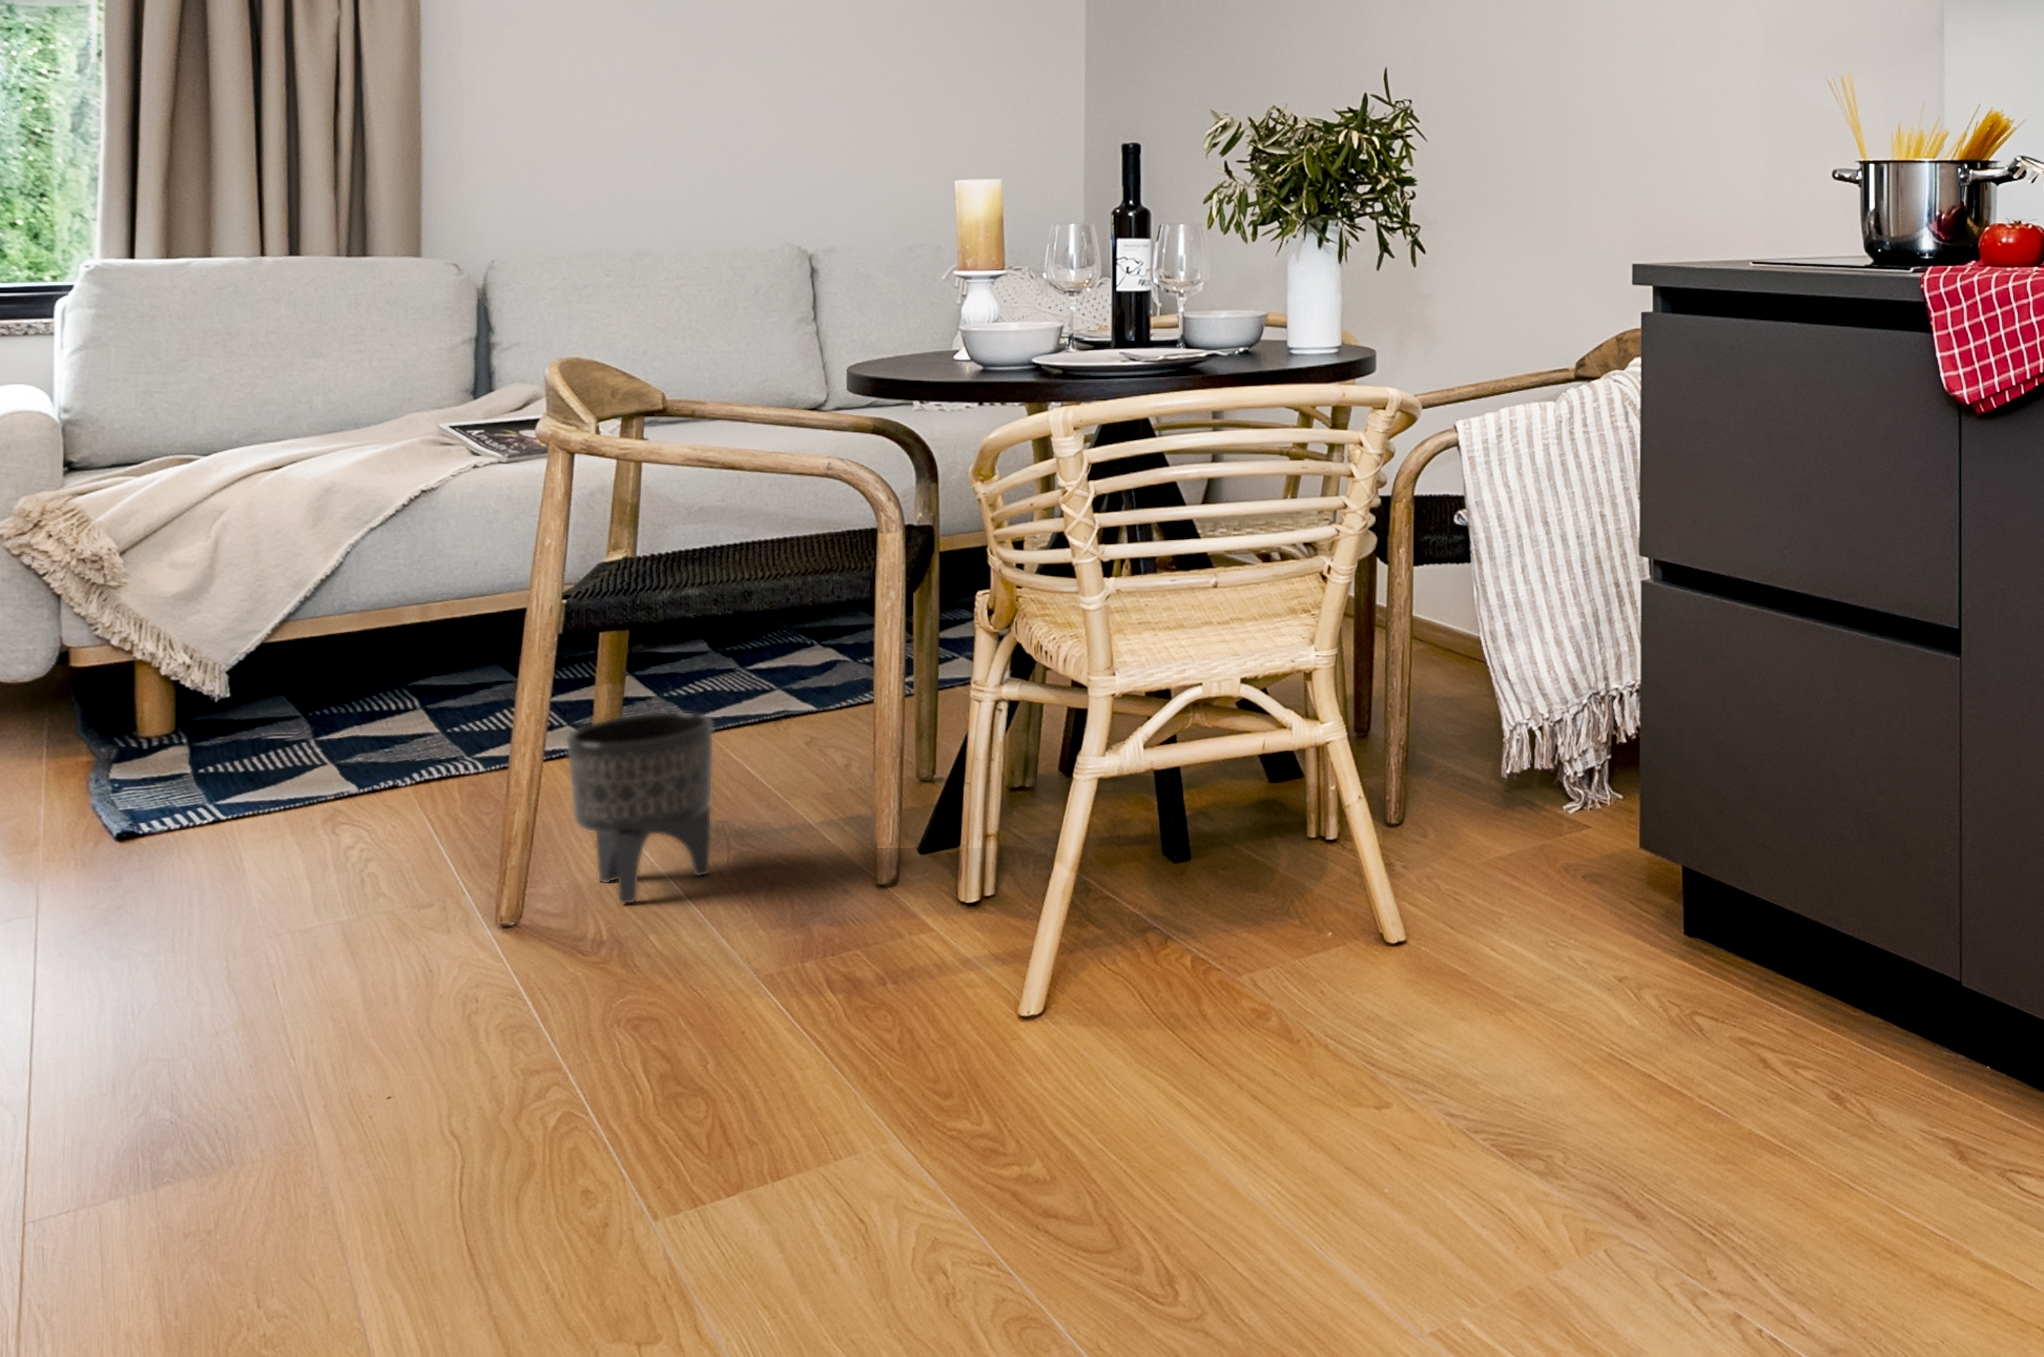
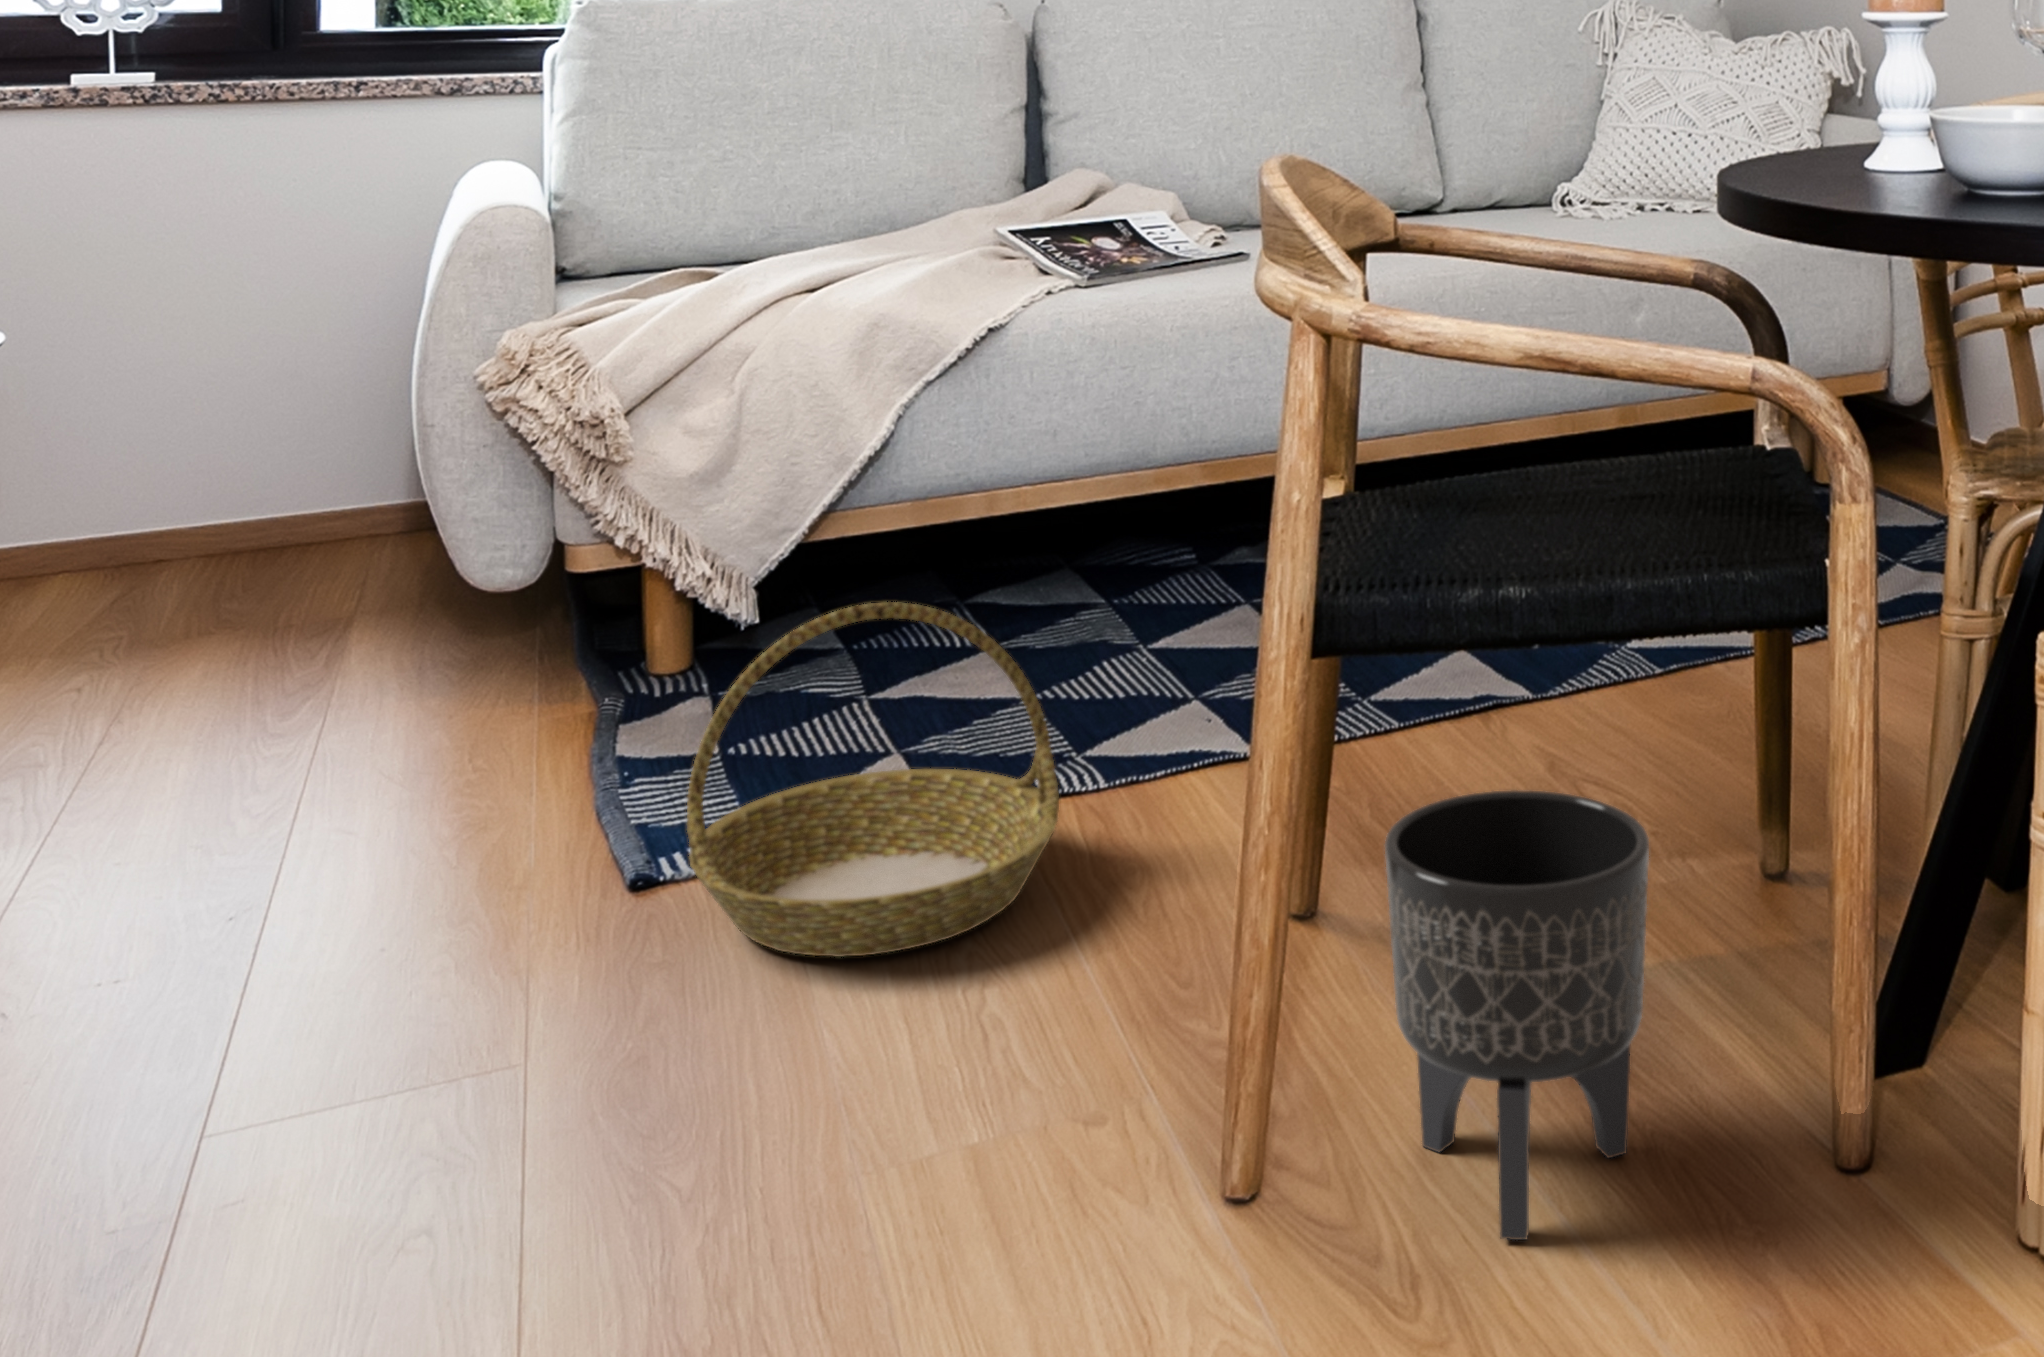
basket: none [165,655,429,847] -> present [687,602,1059,957]

